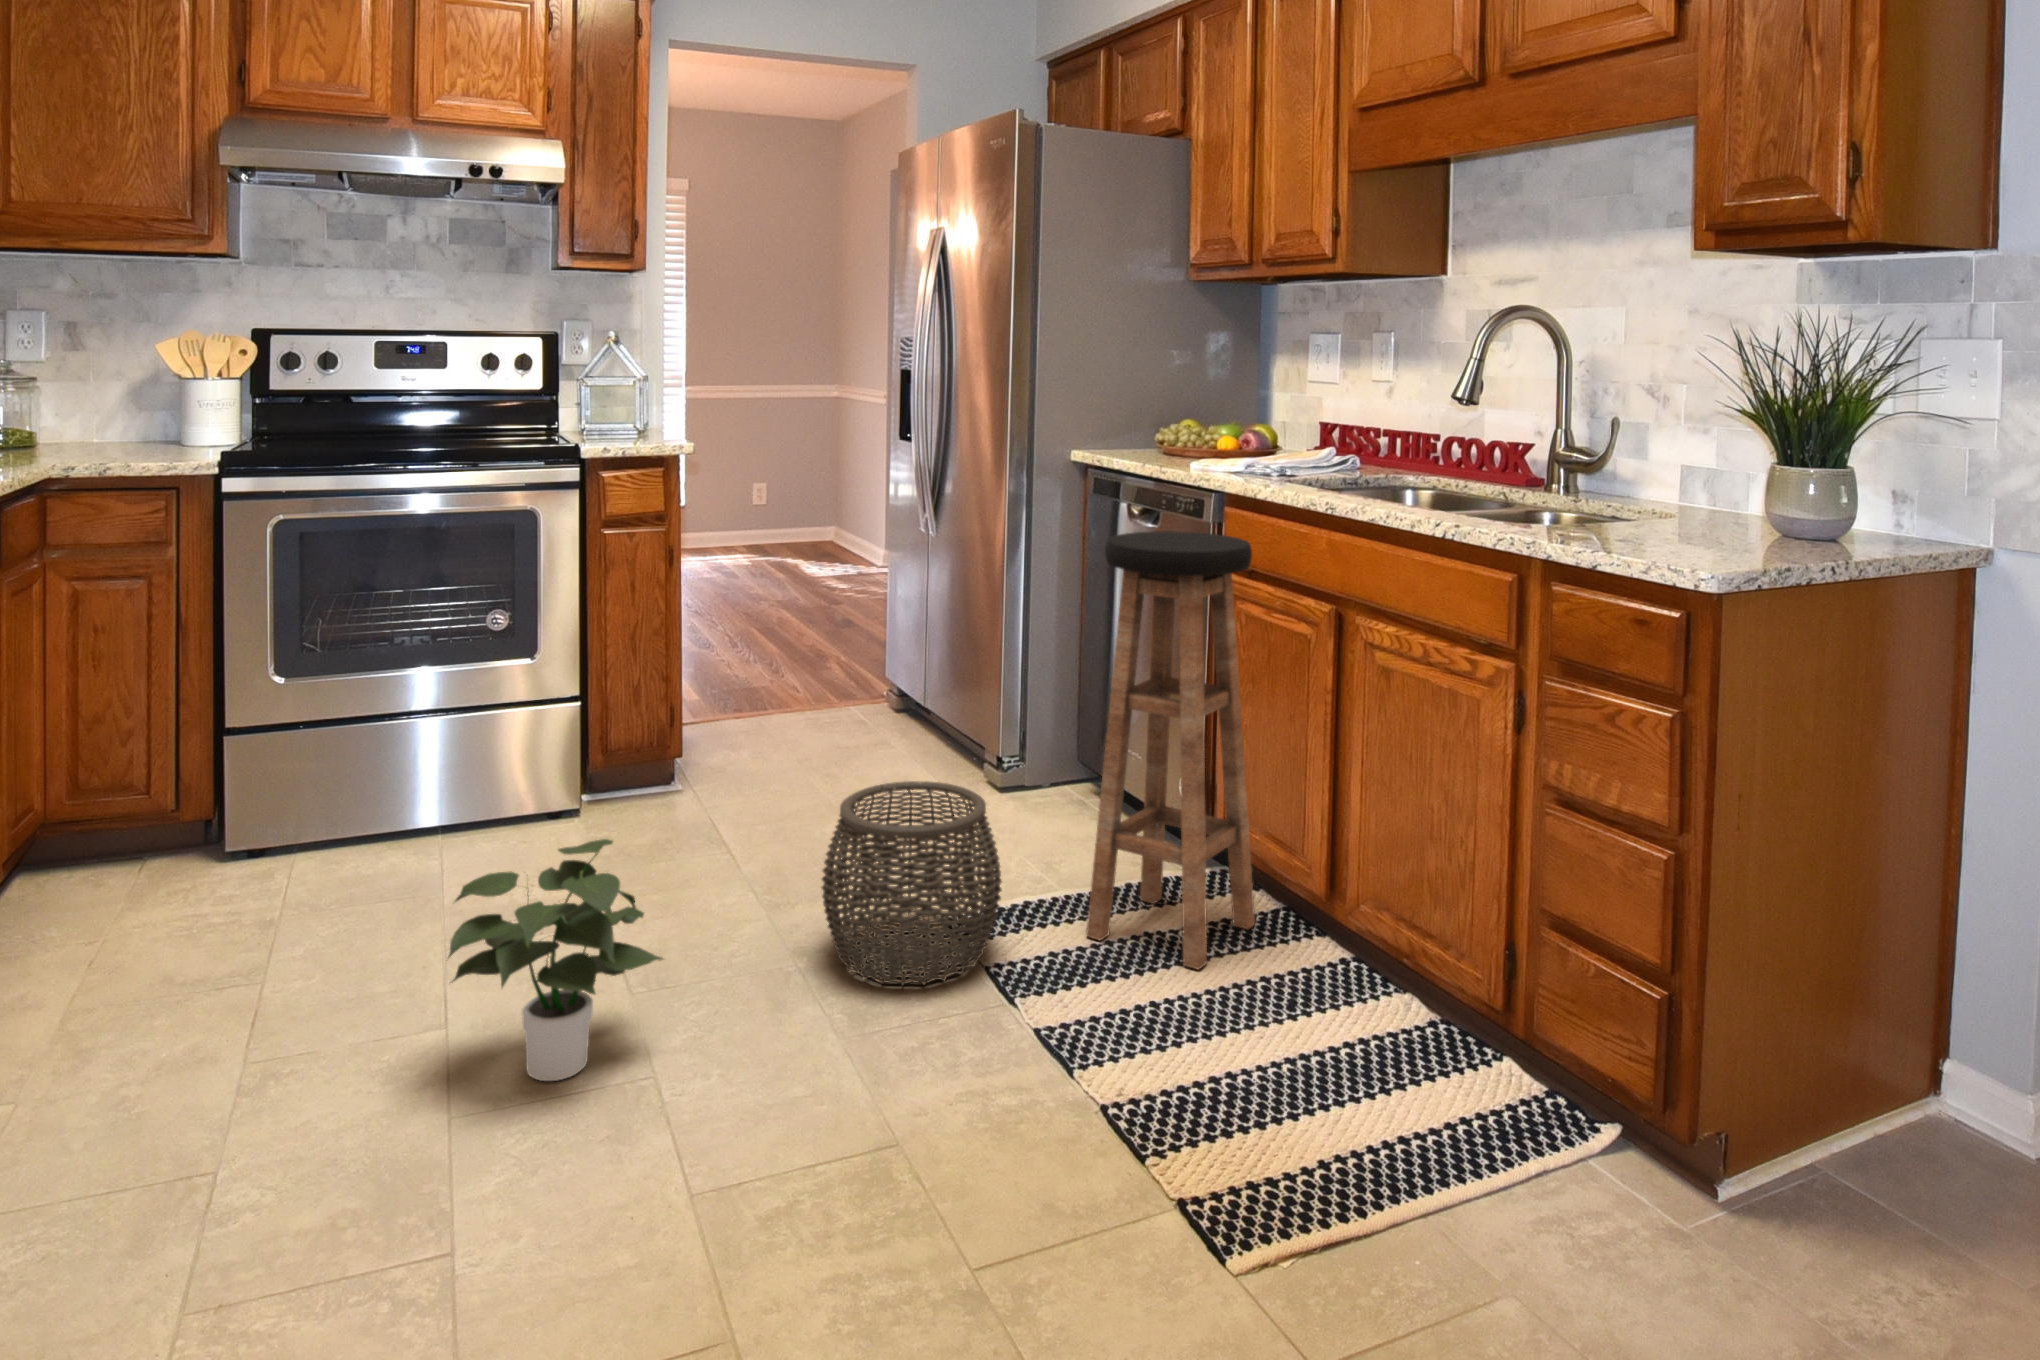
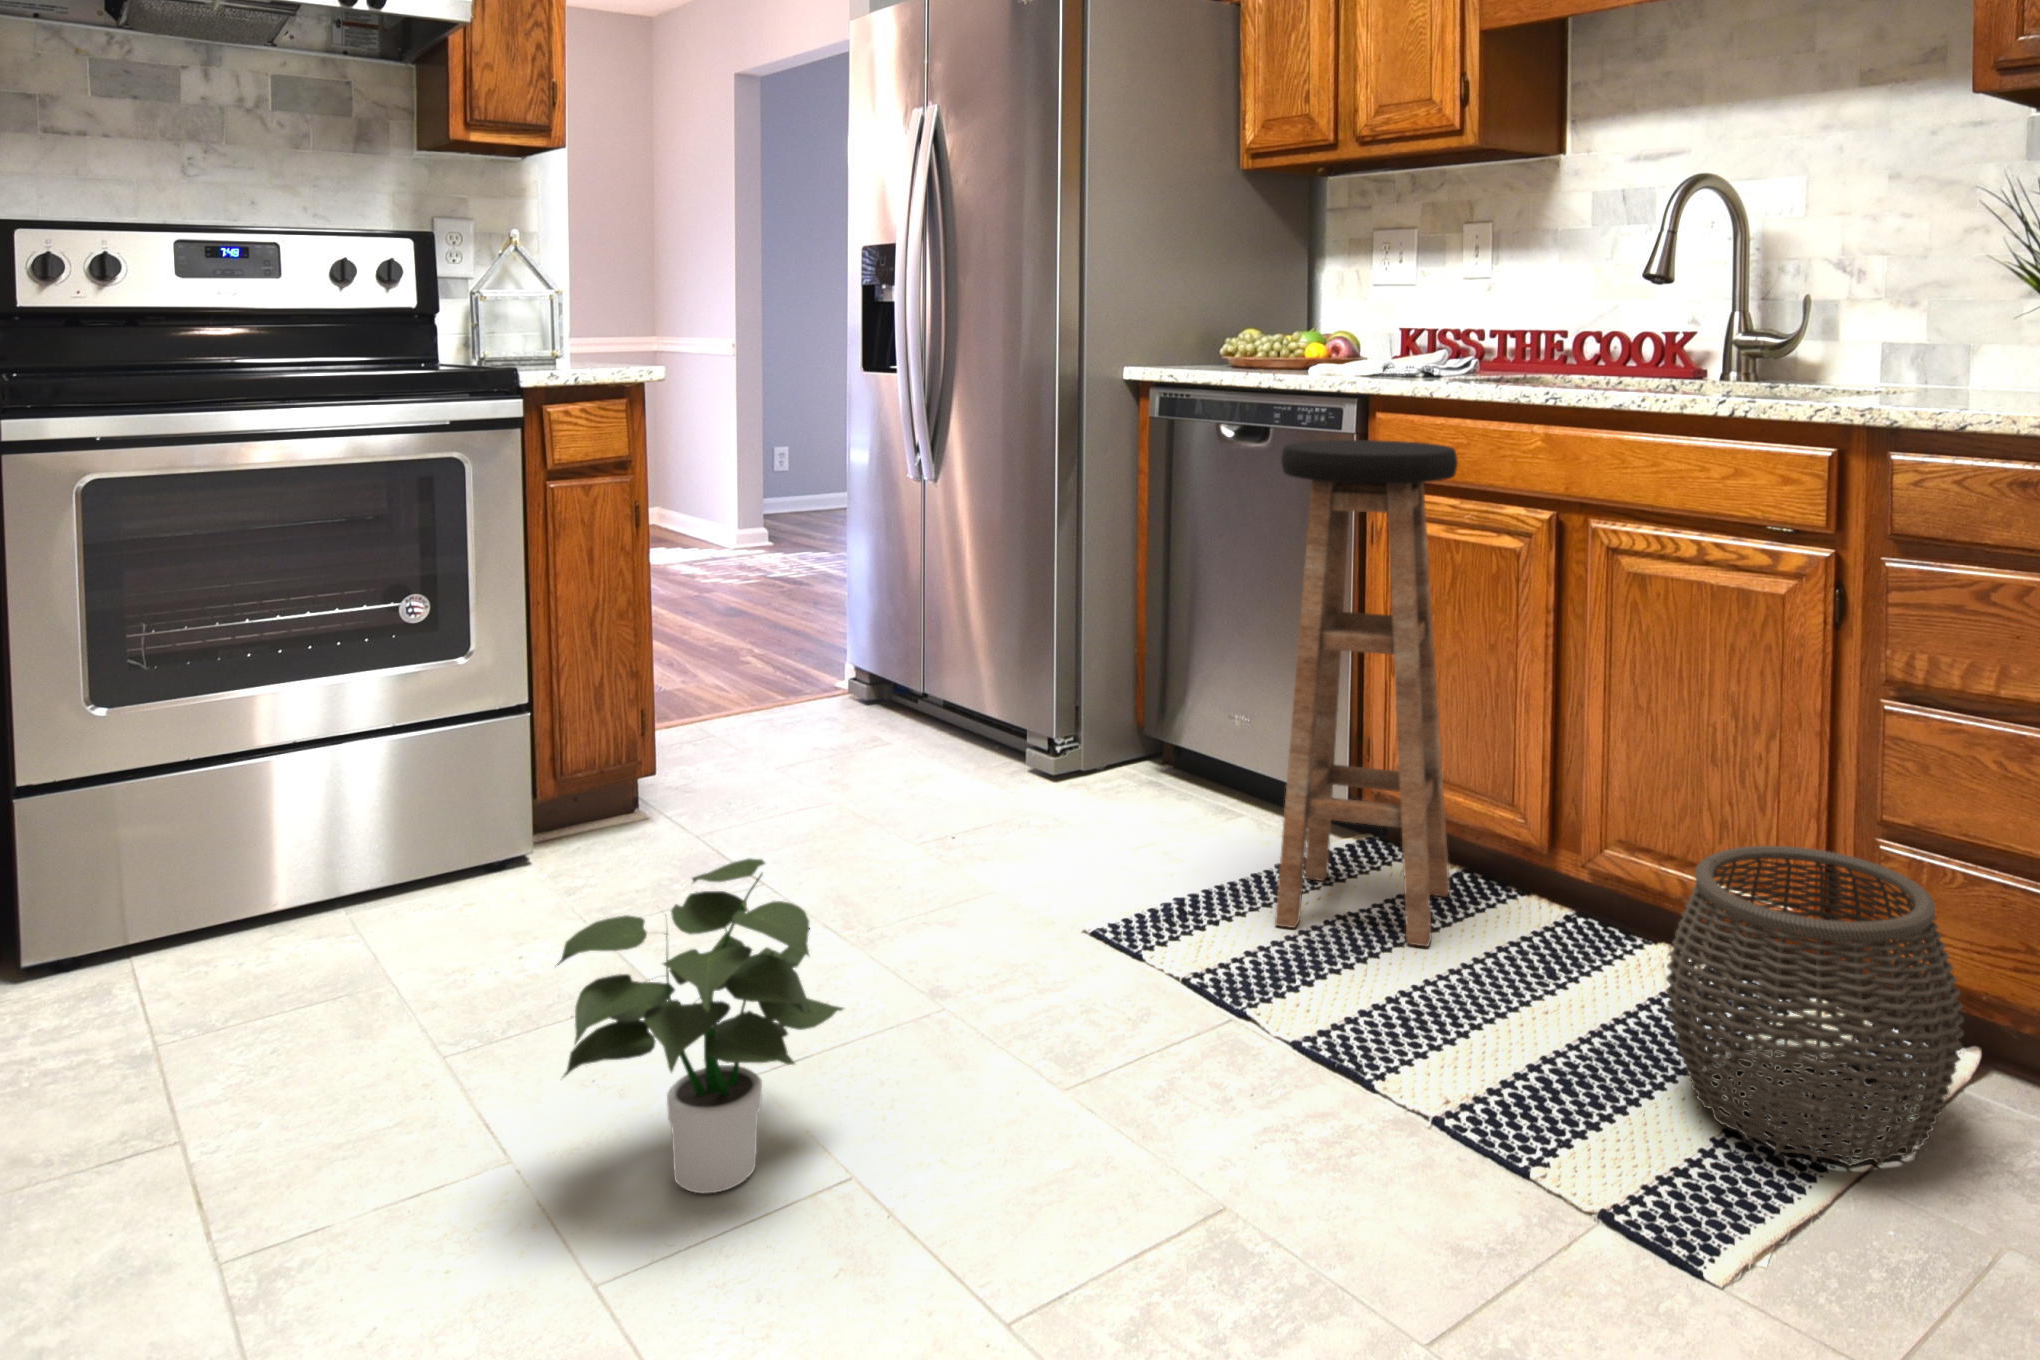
woven basket: present [822,781,1002,986] -> present [1666,846,1964,1166]

